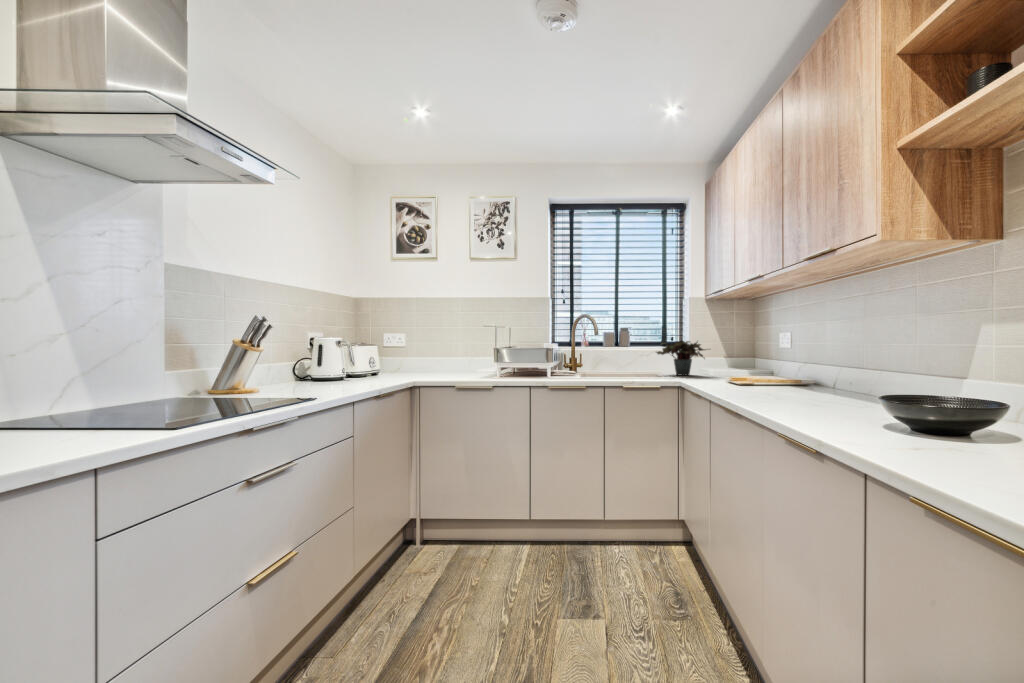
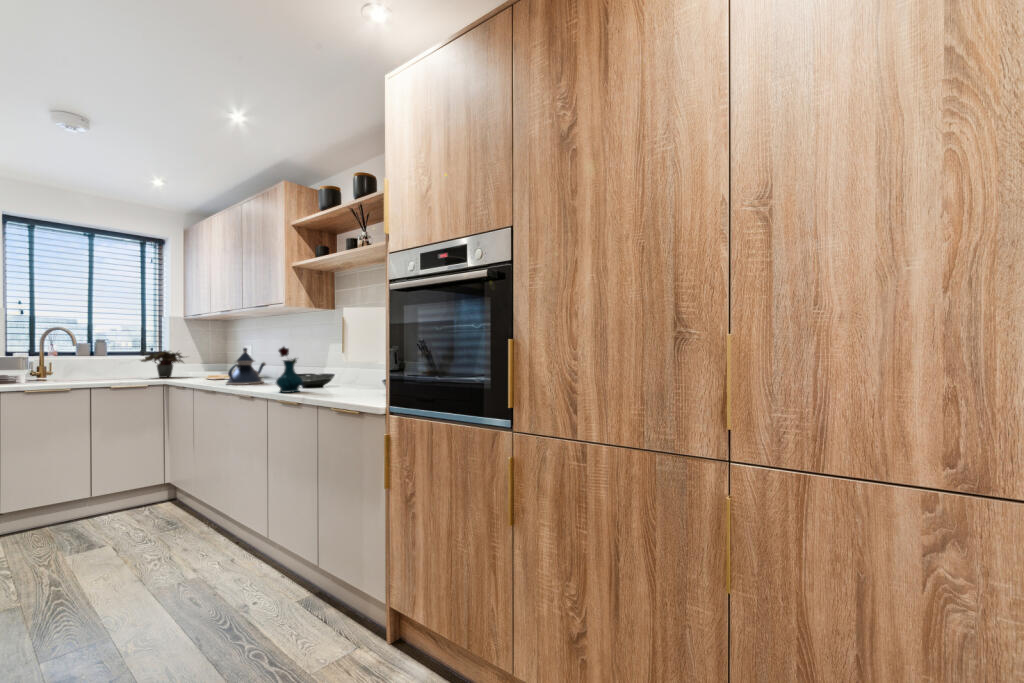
vase: none [861,326,944,452] -> present [276,347,303,393]
teapot: none [752,335,824,402] -> present [226,348,266,385]

